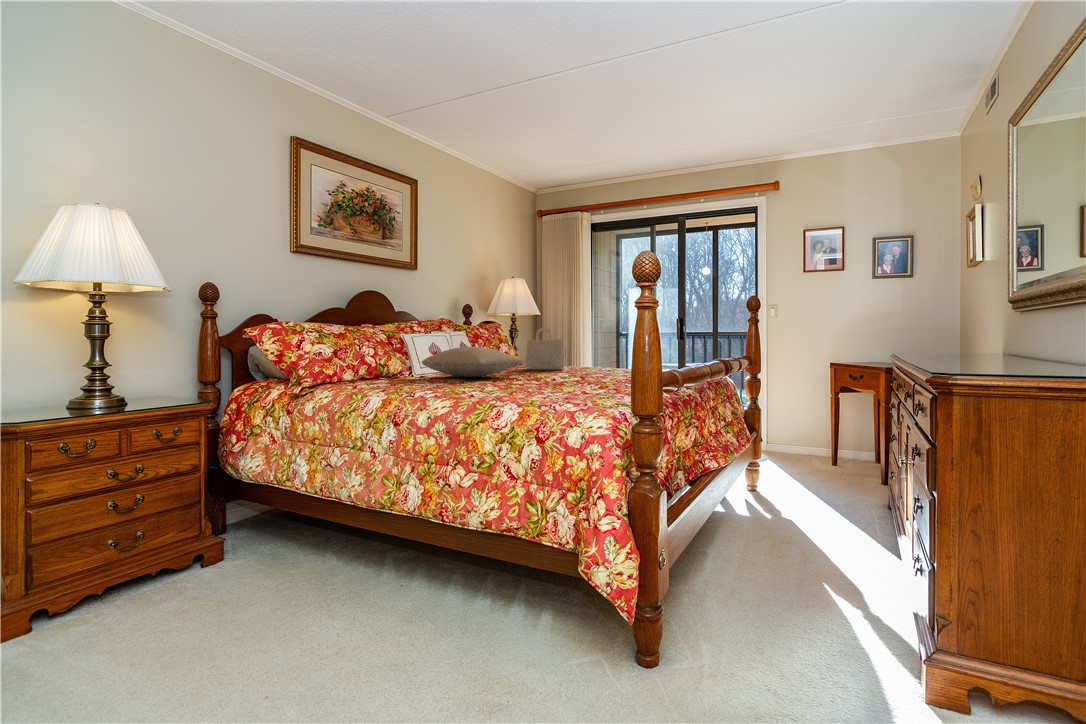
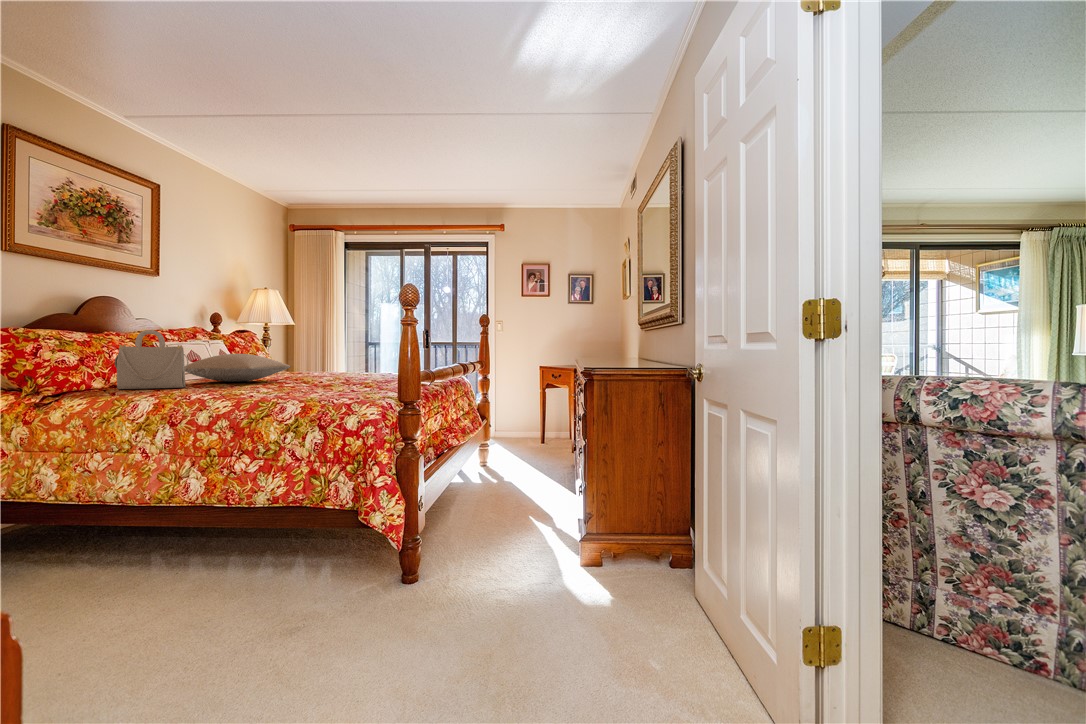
handbag: present [525,328,564,370] -> present [115,330,189,389]

